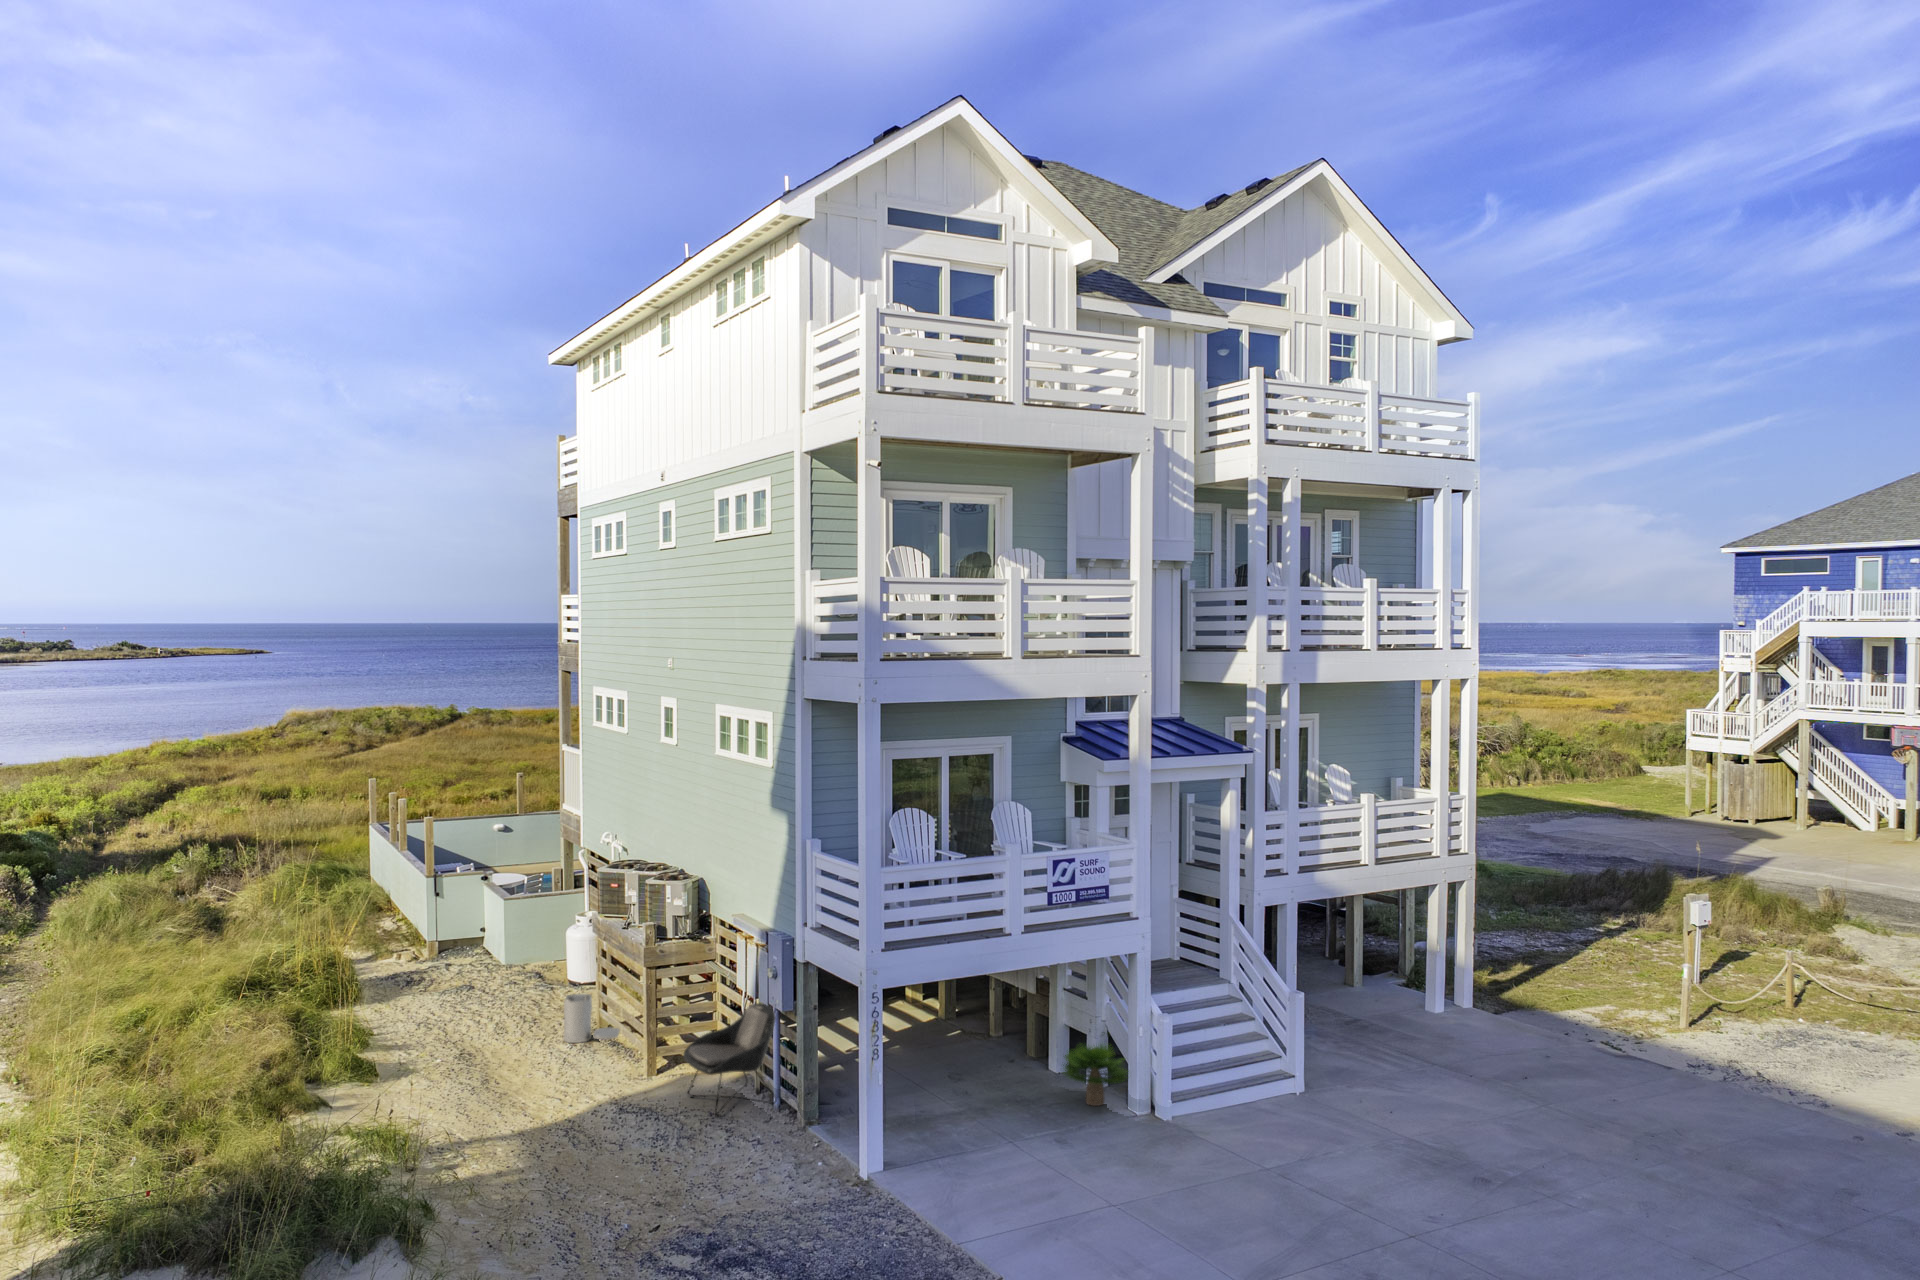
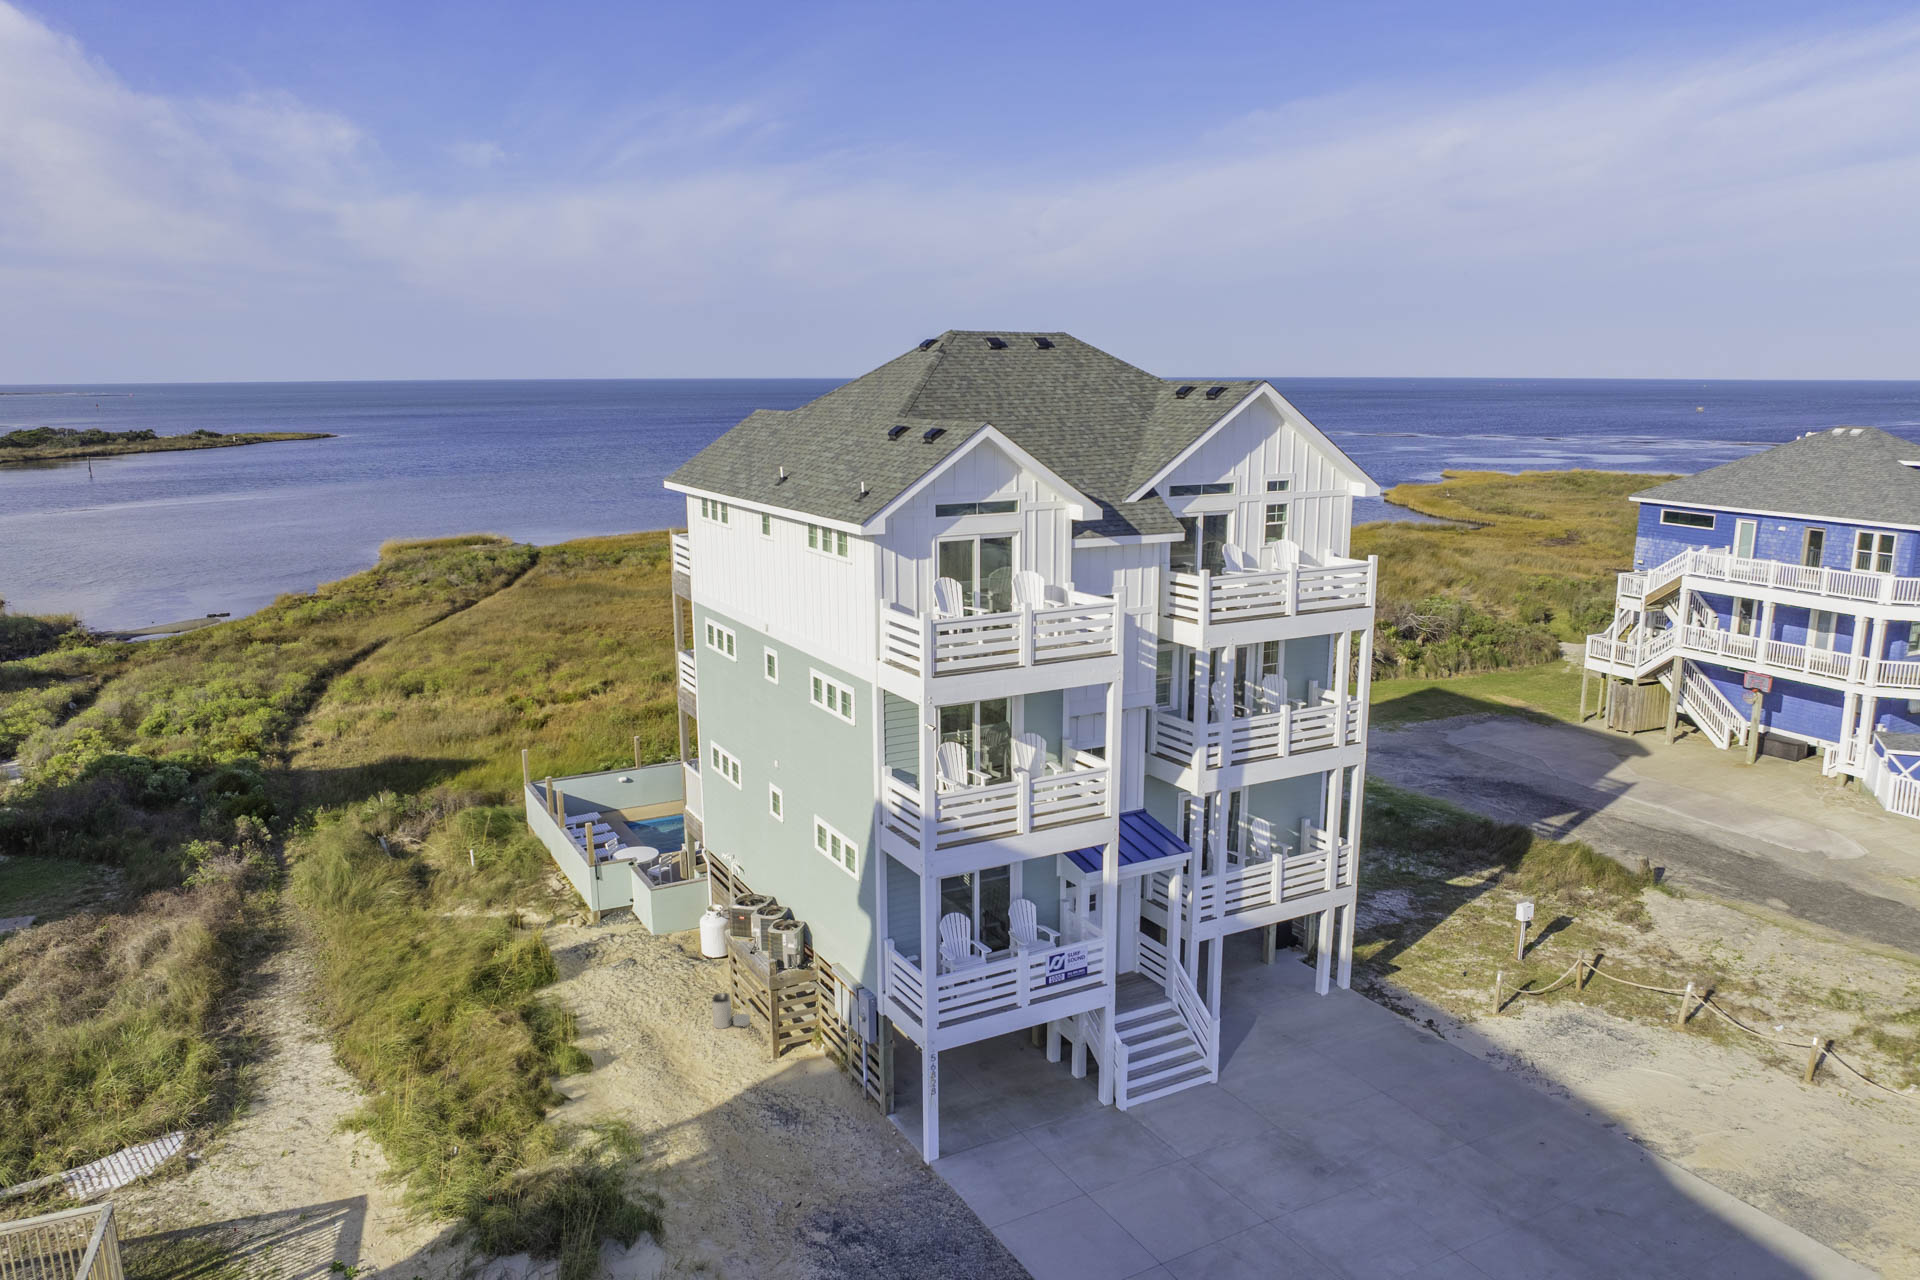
lounge chair: present [683,1003,777,1116] -> none [801,1026,865,1109]
potted plant: present [1063,1045,1128,1106] -> none [1052,1053,1101,1098]

